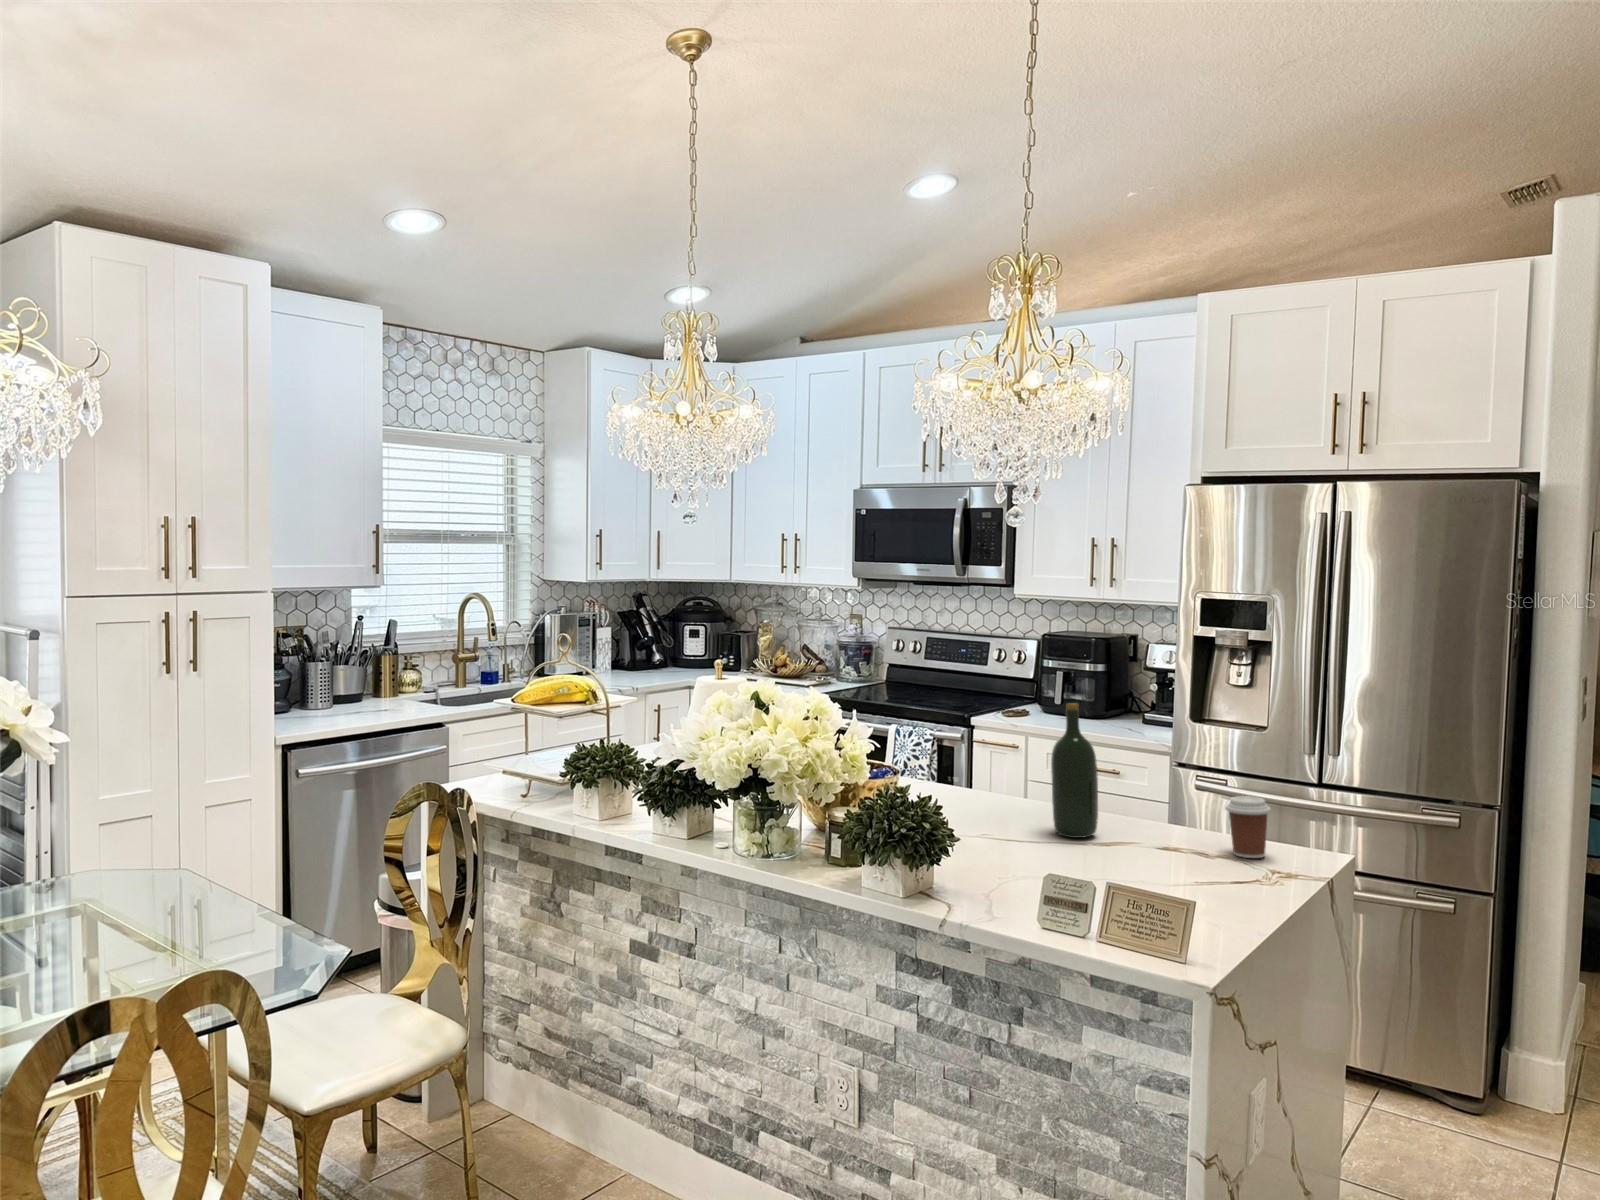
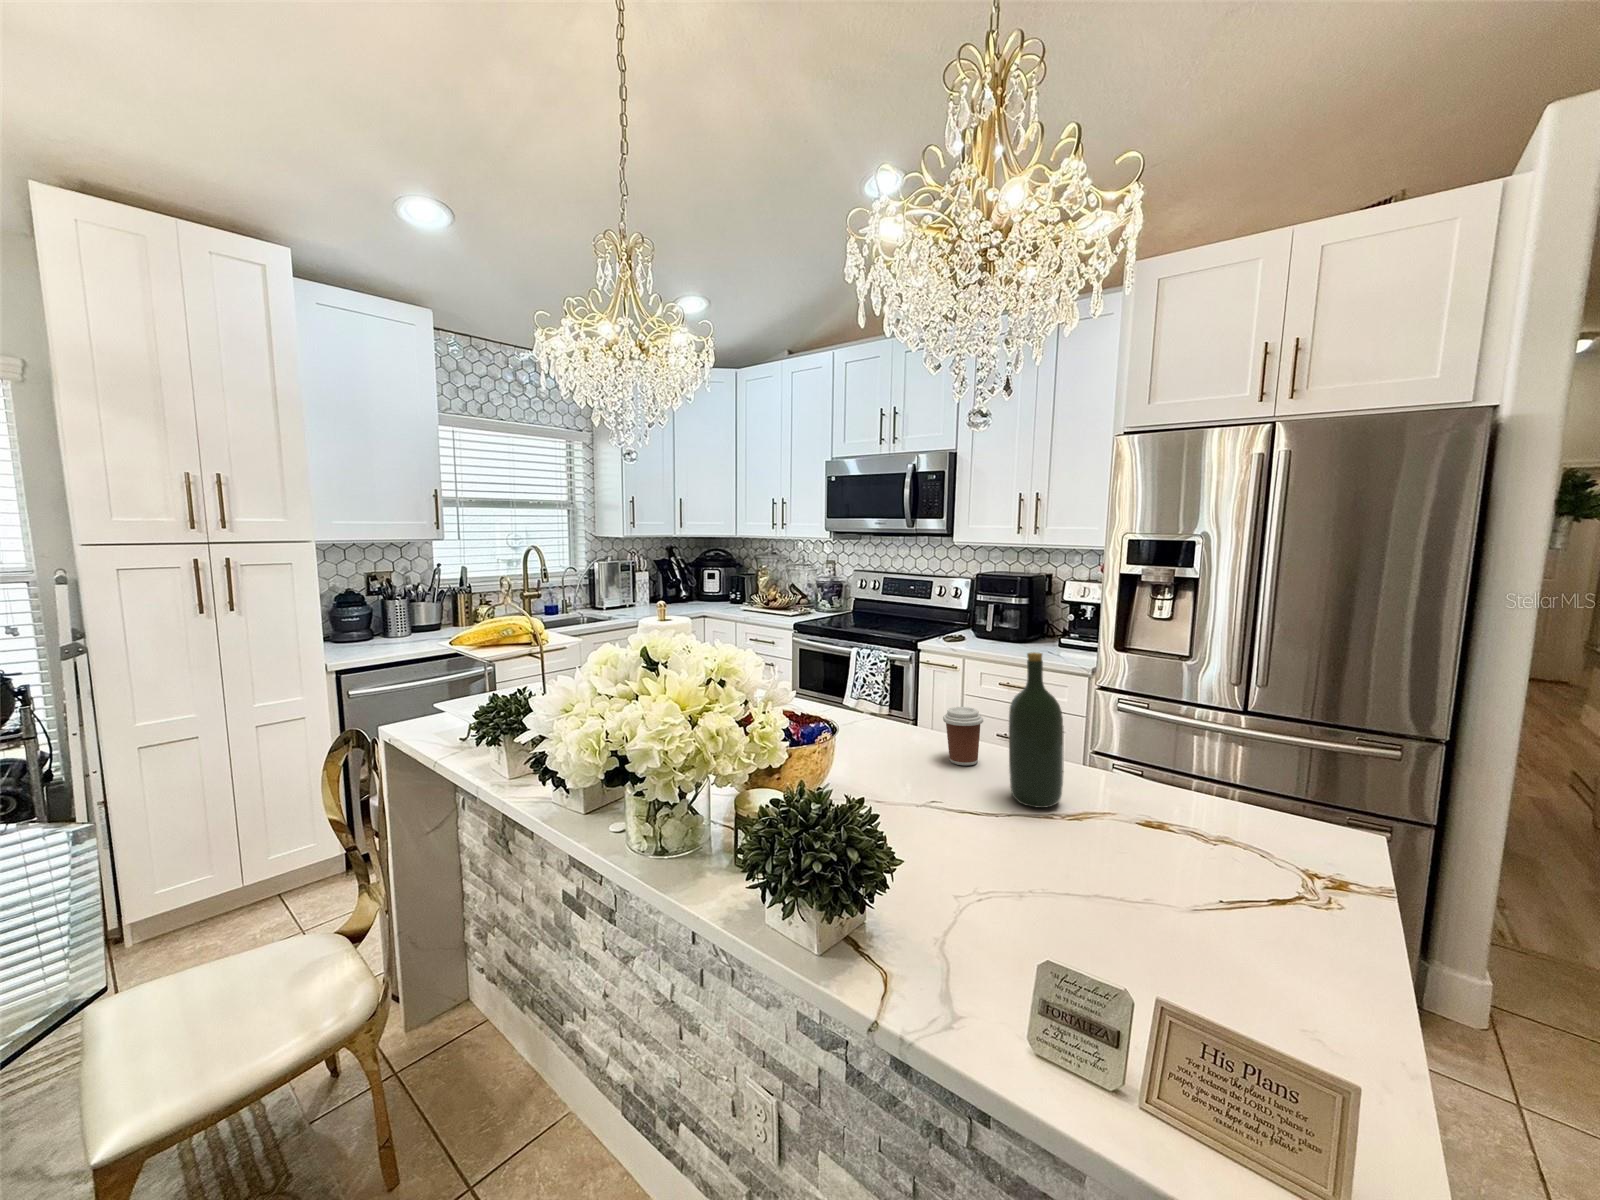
coffee cup: present [1225,796,1271,858] -> present [943,707,983,765]

